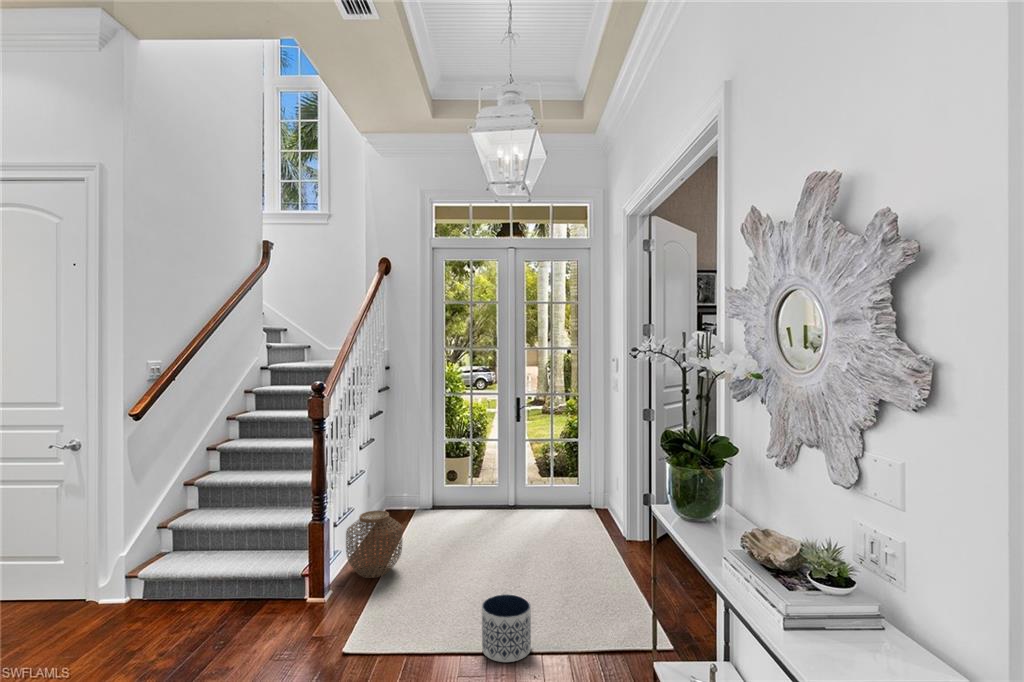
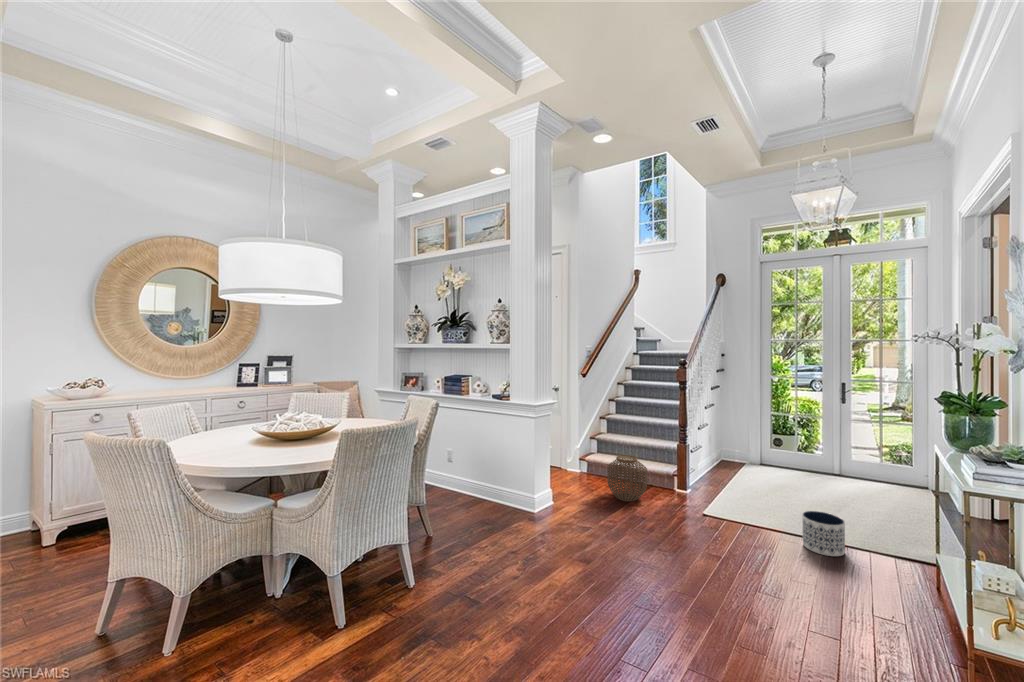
woven basket: present [346,510,402,578] -> present [607,455,647,501]

